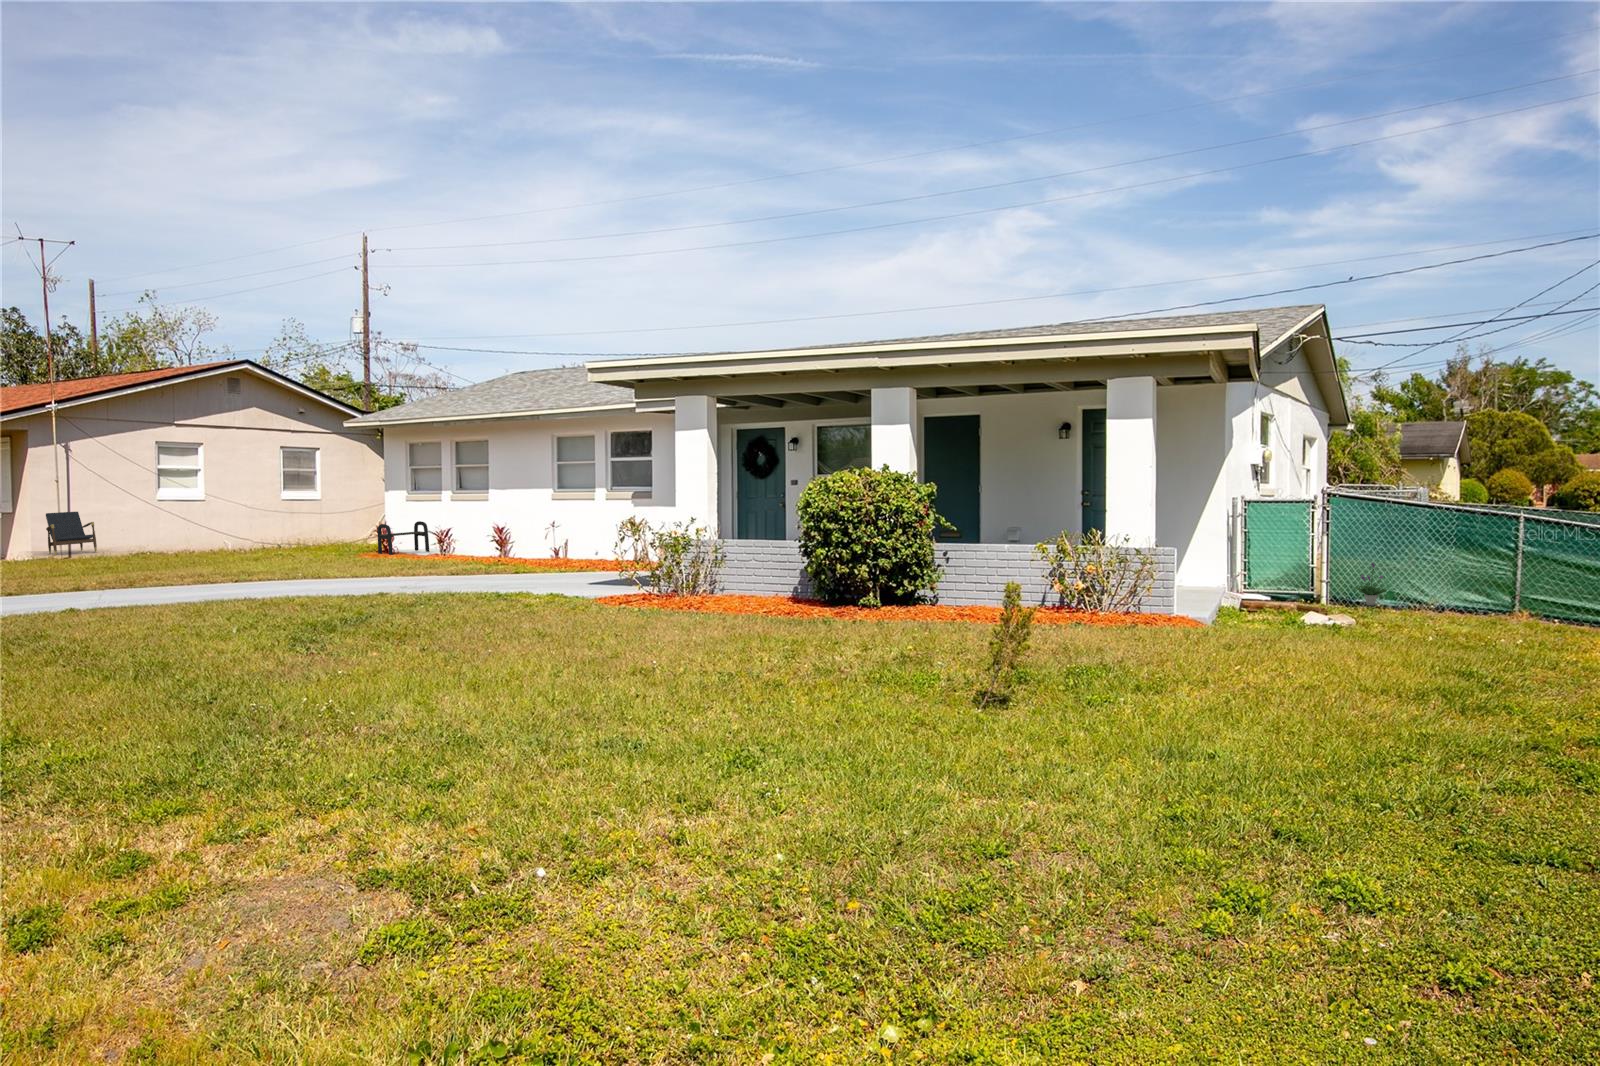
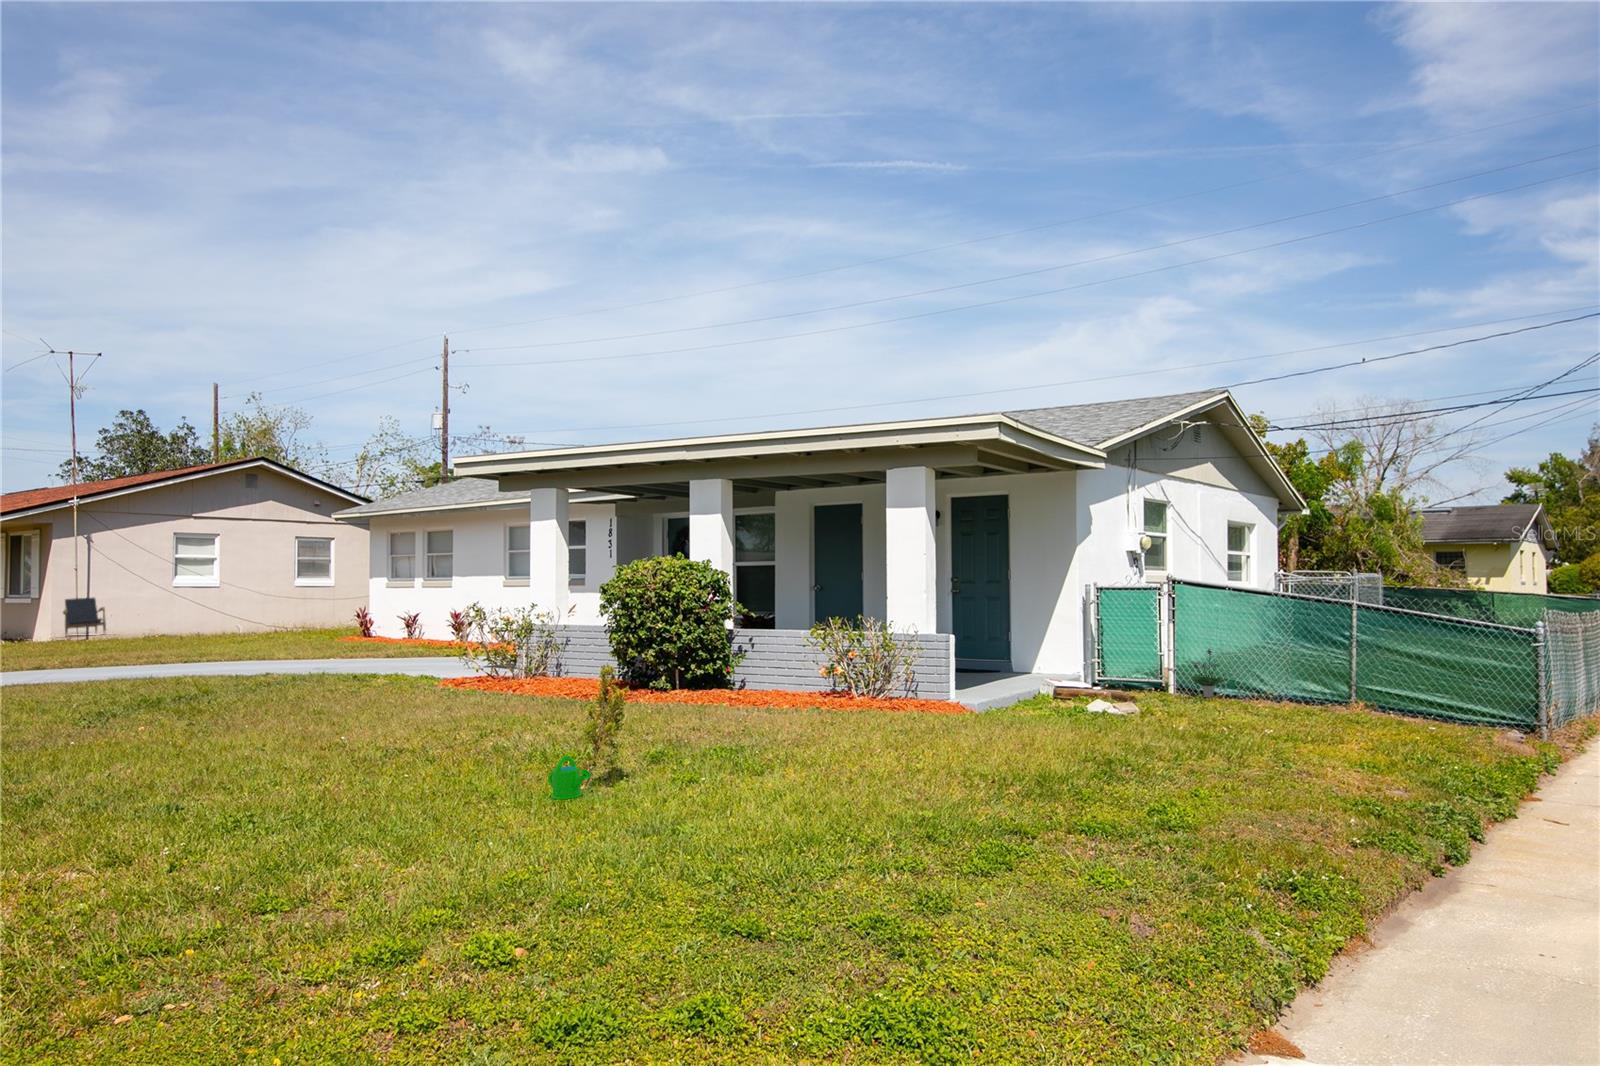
bench: present [378,521,429,555] -> none [357,607,405,639]
watering can: none [1003,662,1054,701] -> present [548,755,591,799]

